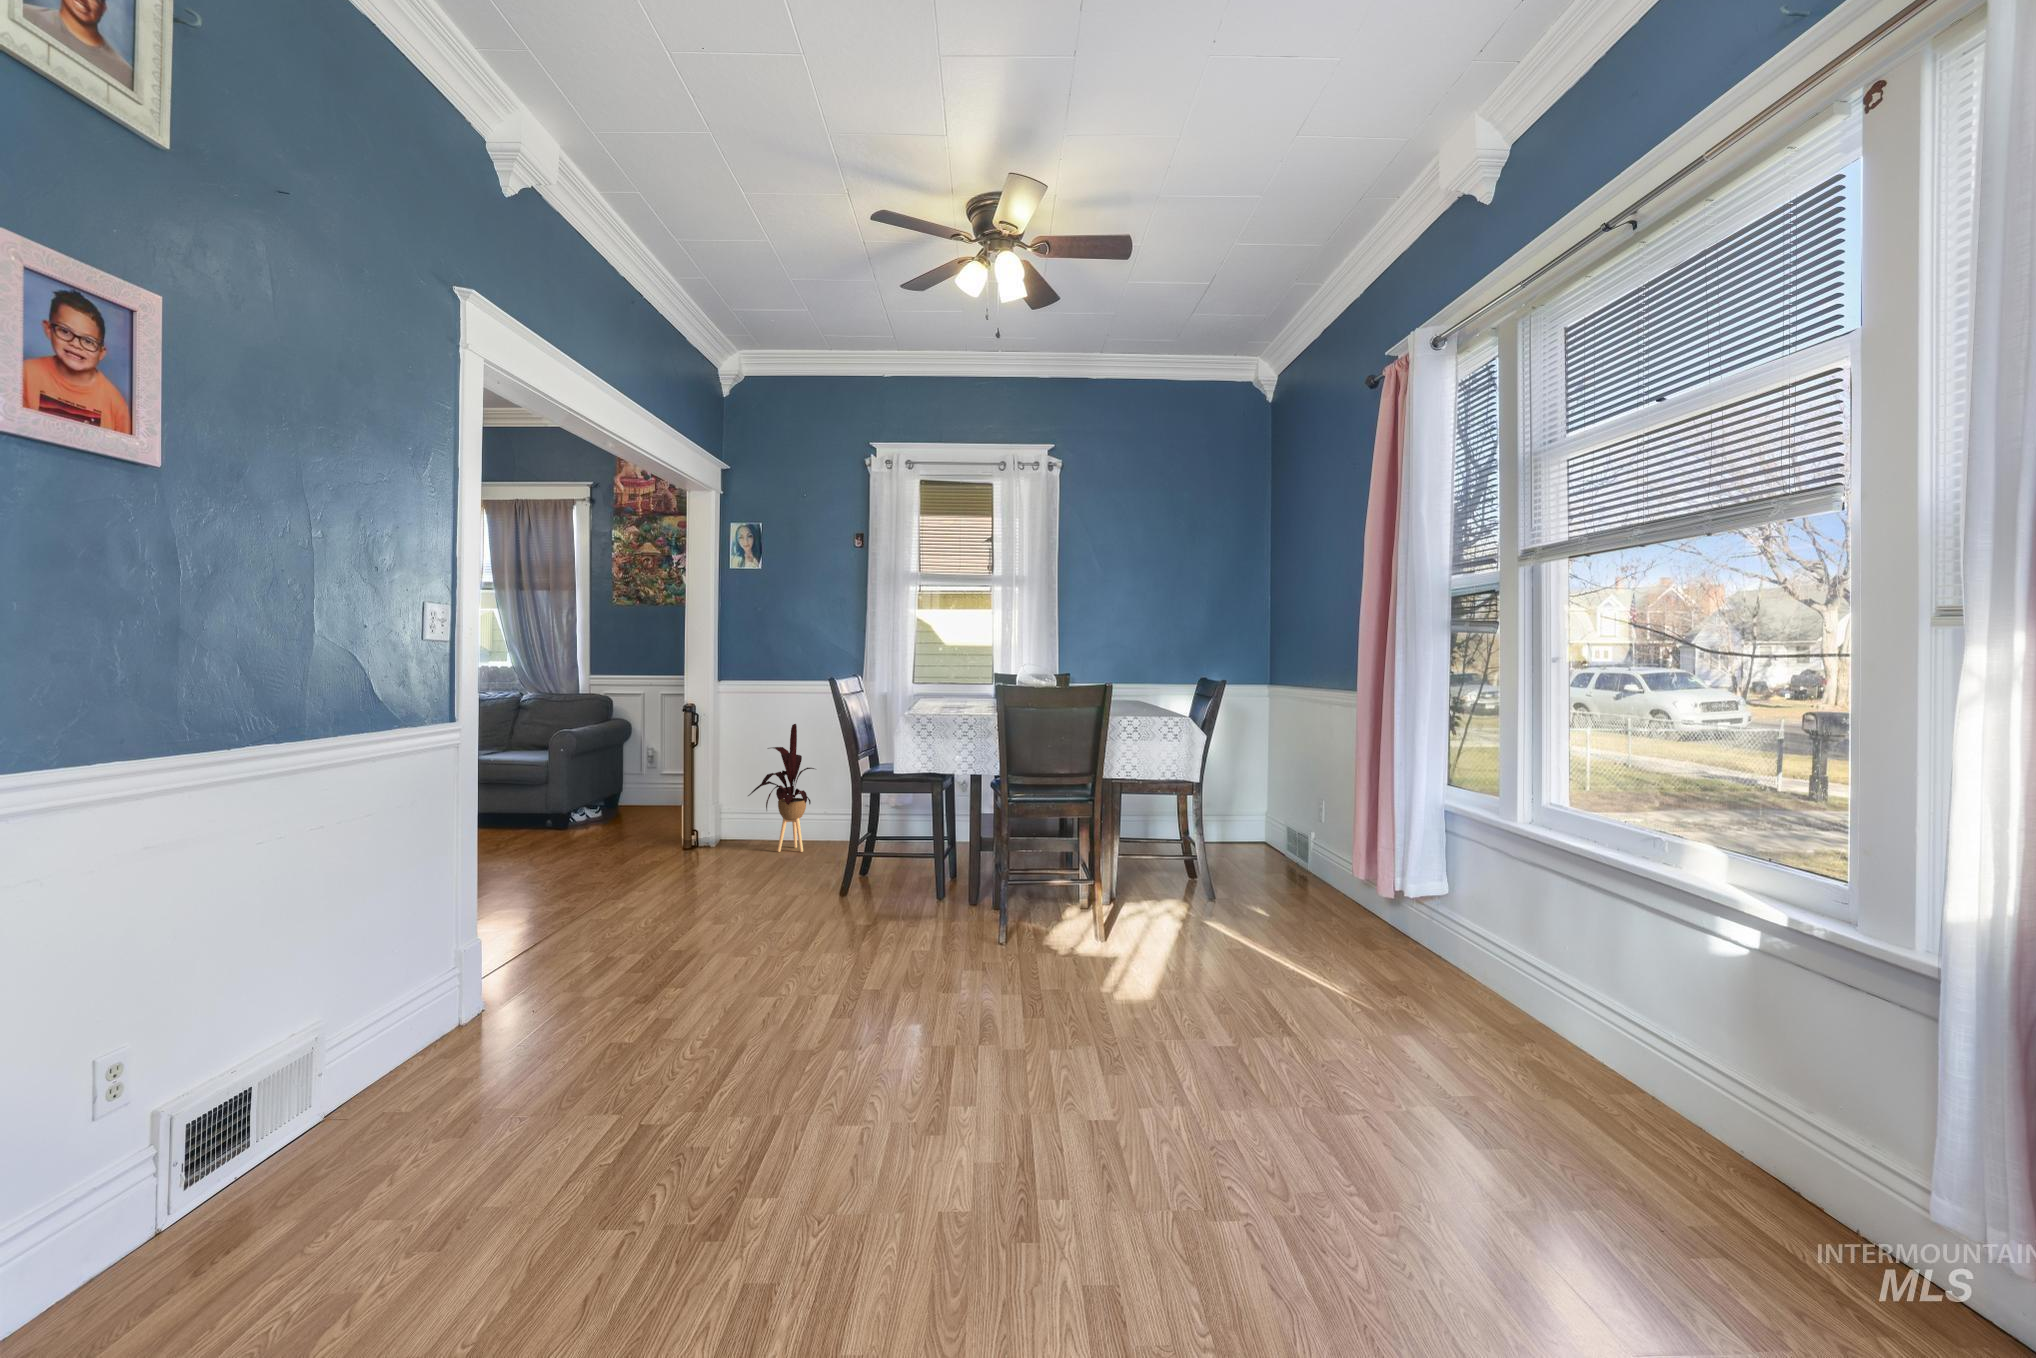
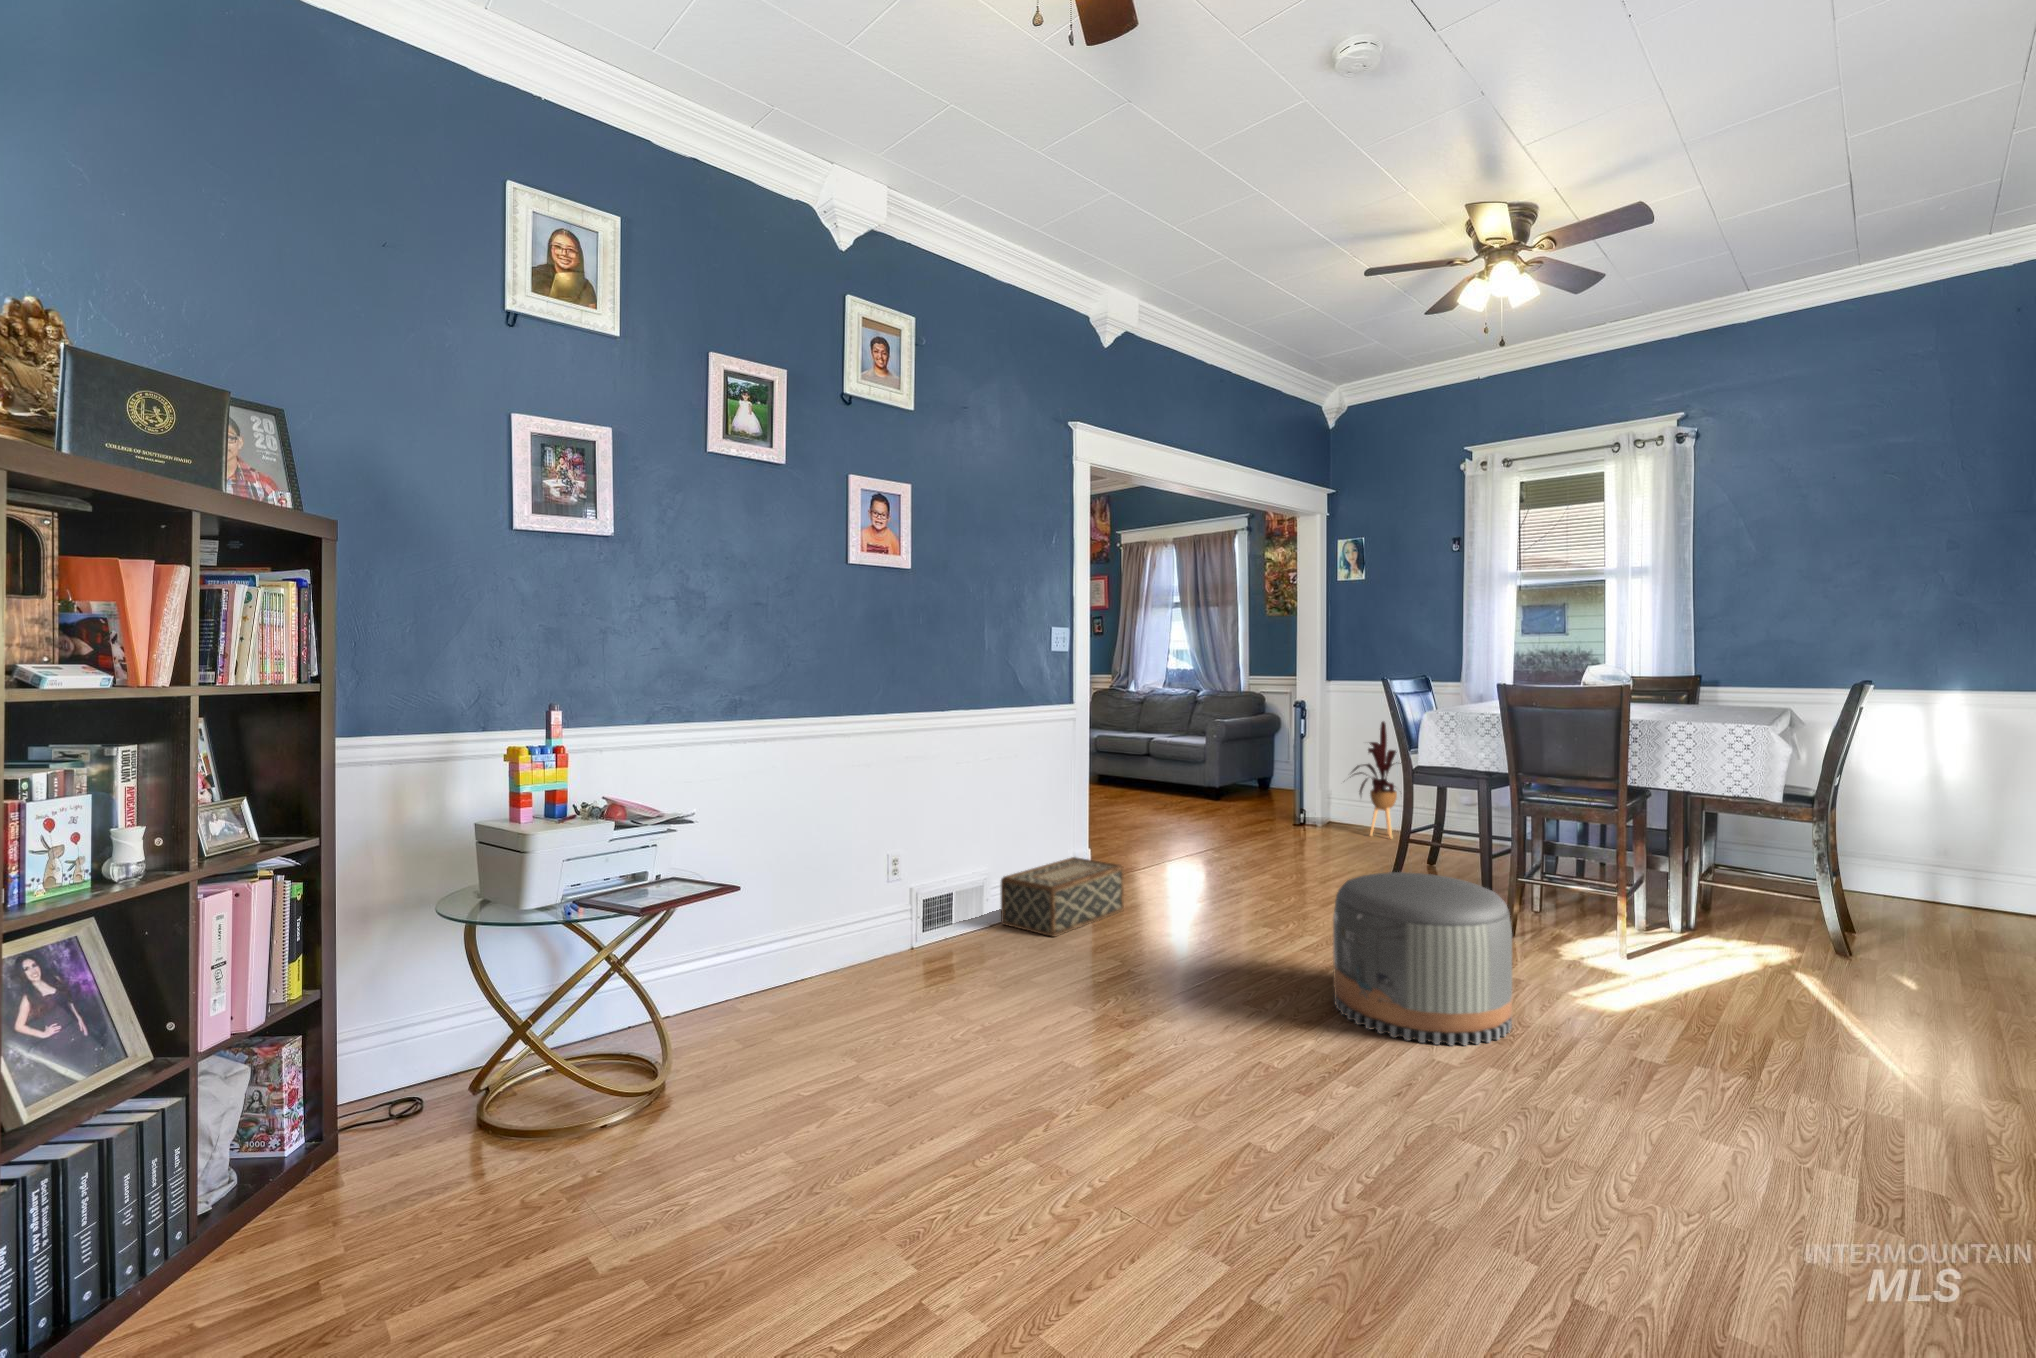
pouf: none [933,907,1138,1142] -> present [1333,872,1512,1045]
woven basket: none [282,971,533,1153] -> present [1001,857,1124,937]

